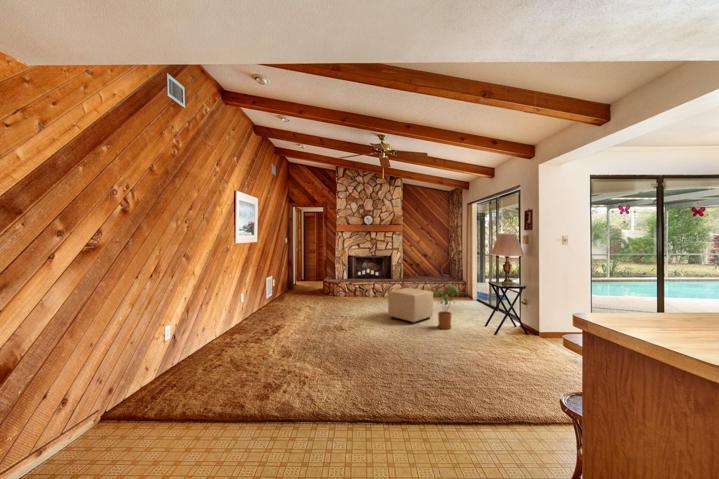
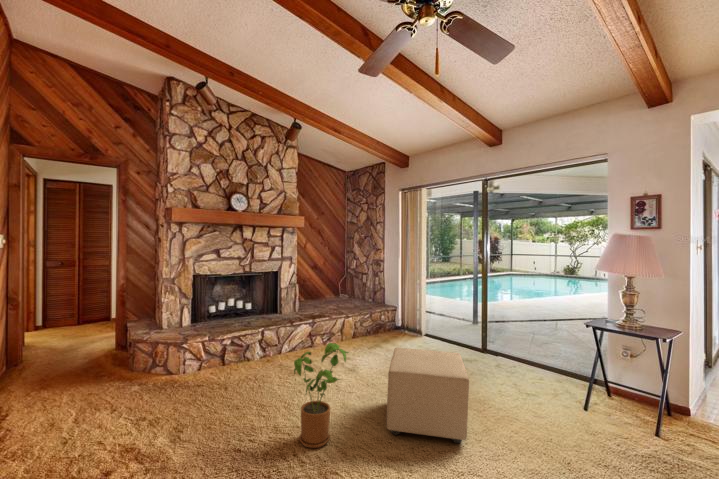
house plant: present [436,285,460,329] -> present [294,343,349,448]

